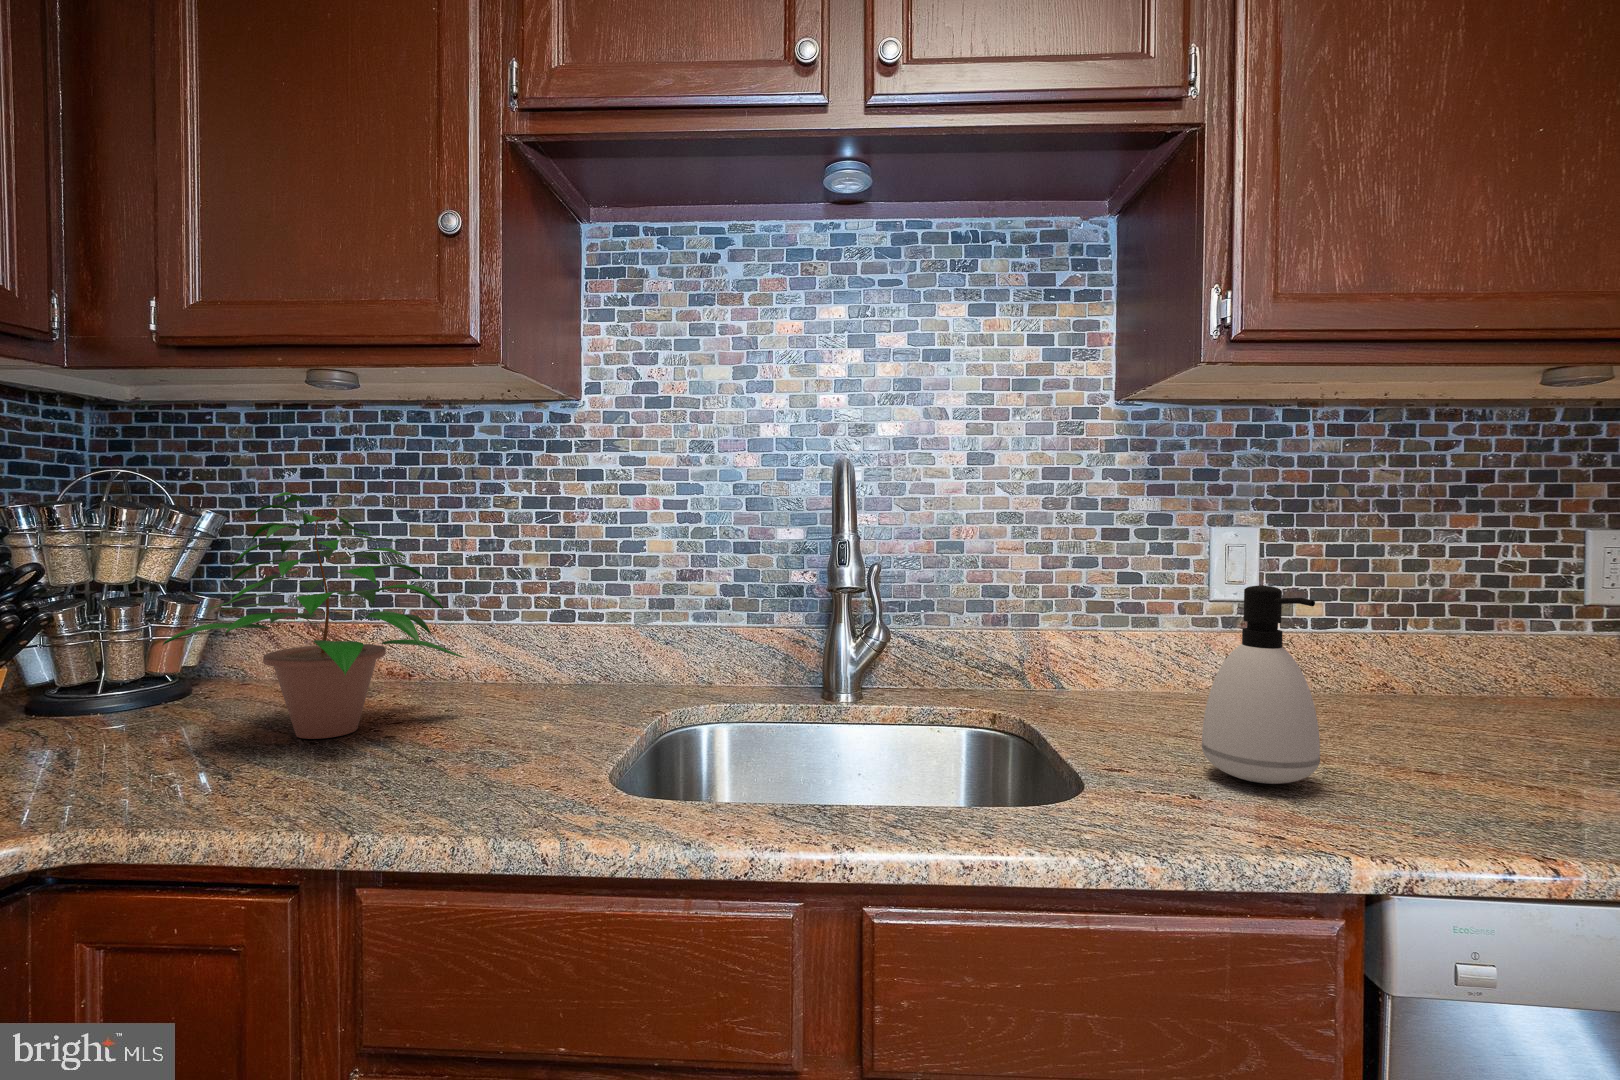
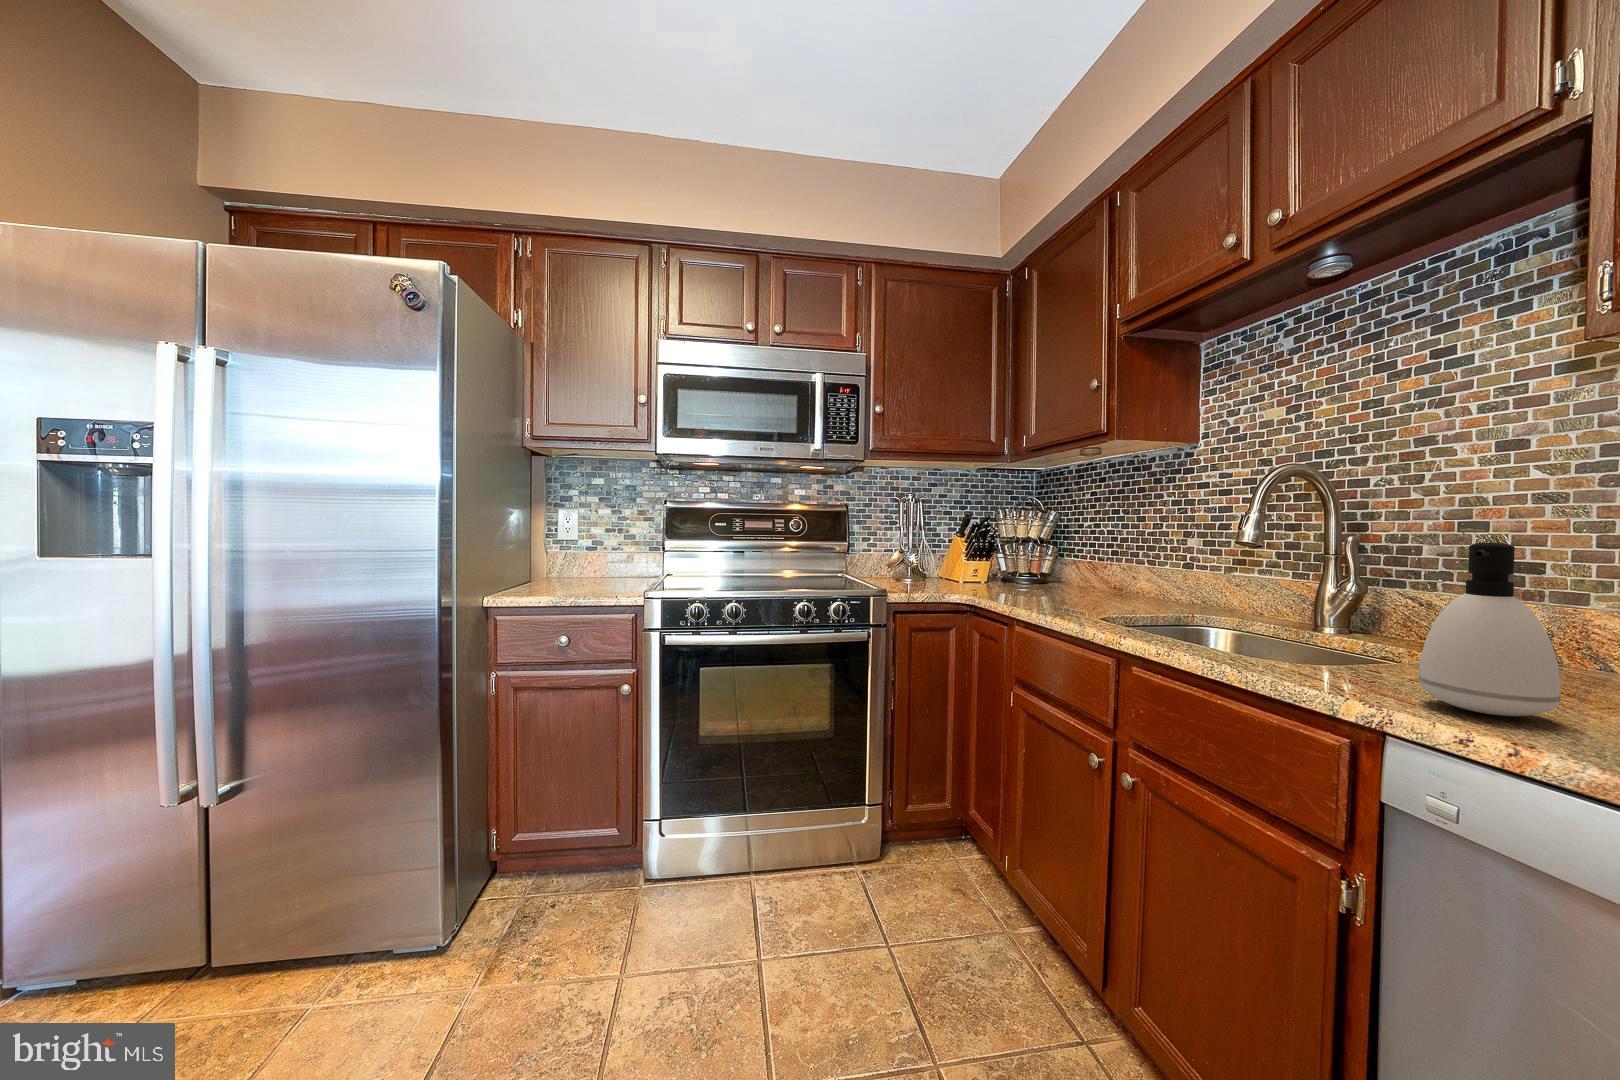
potted plant: present [163,492,466,739] -> none [997,501,1107,598]

